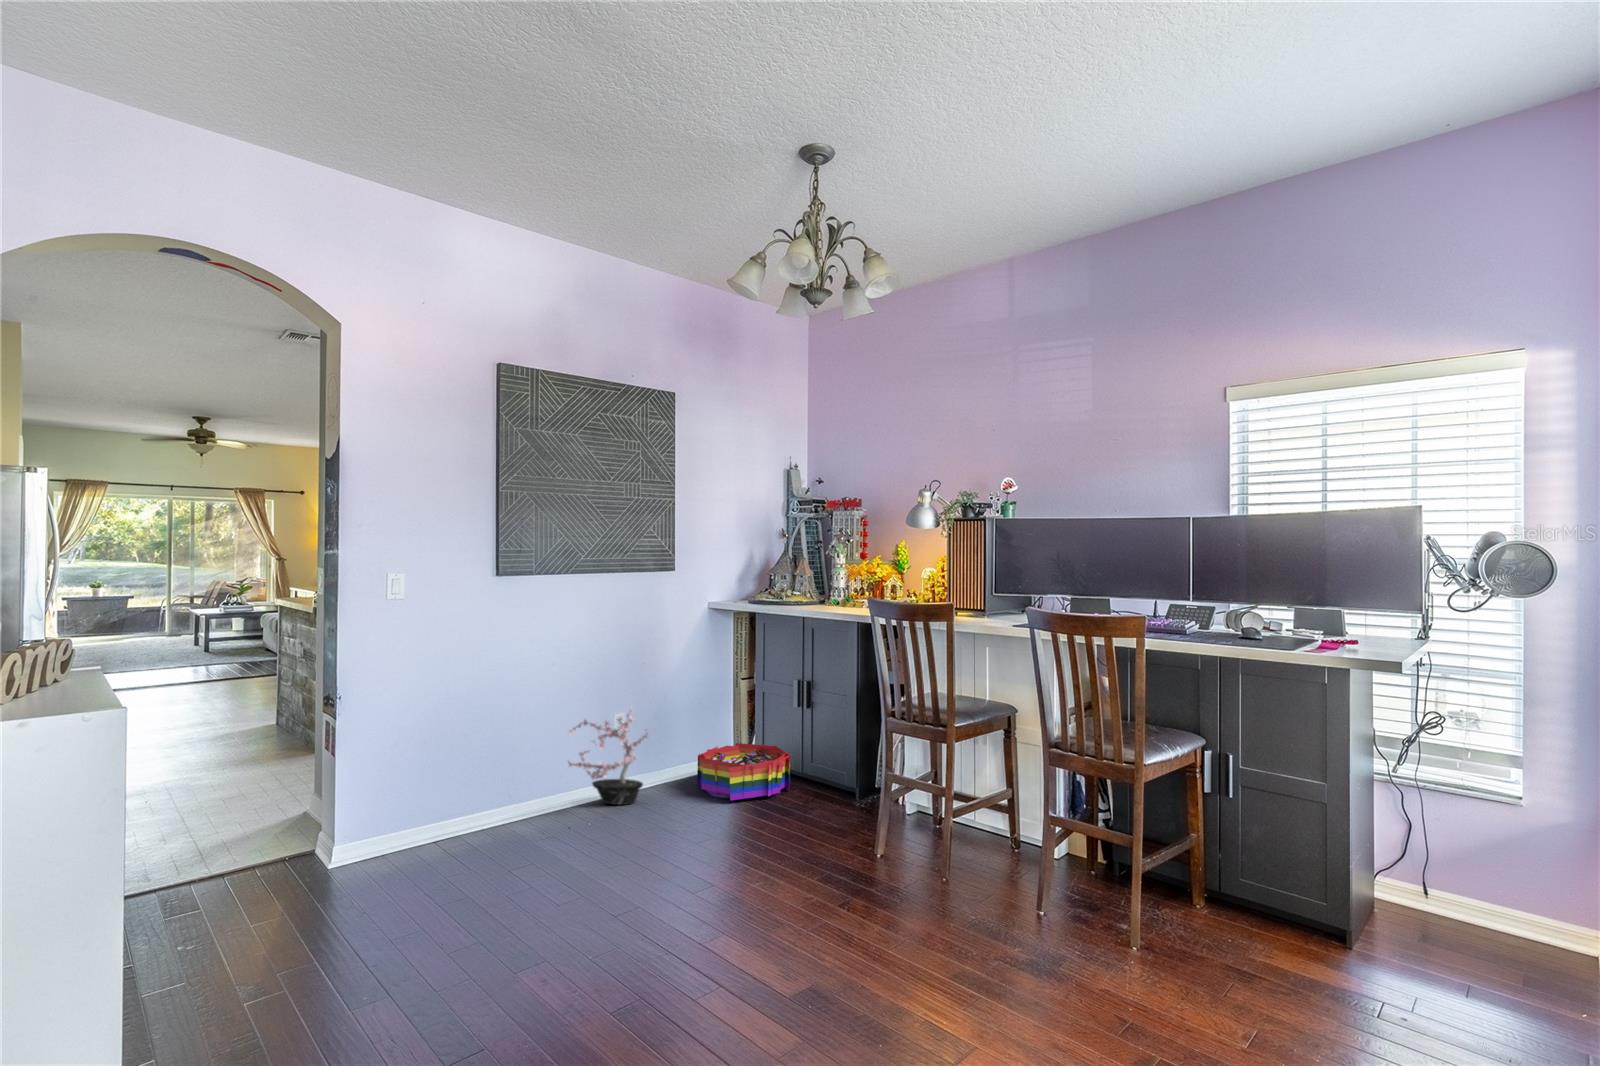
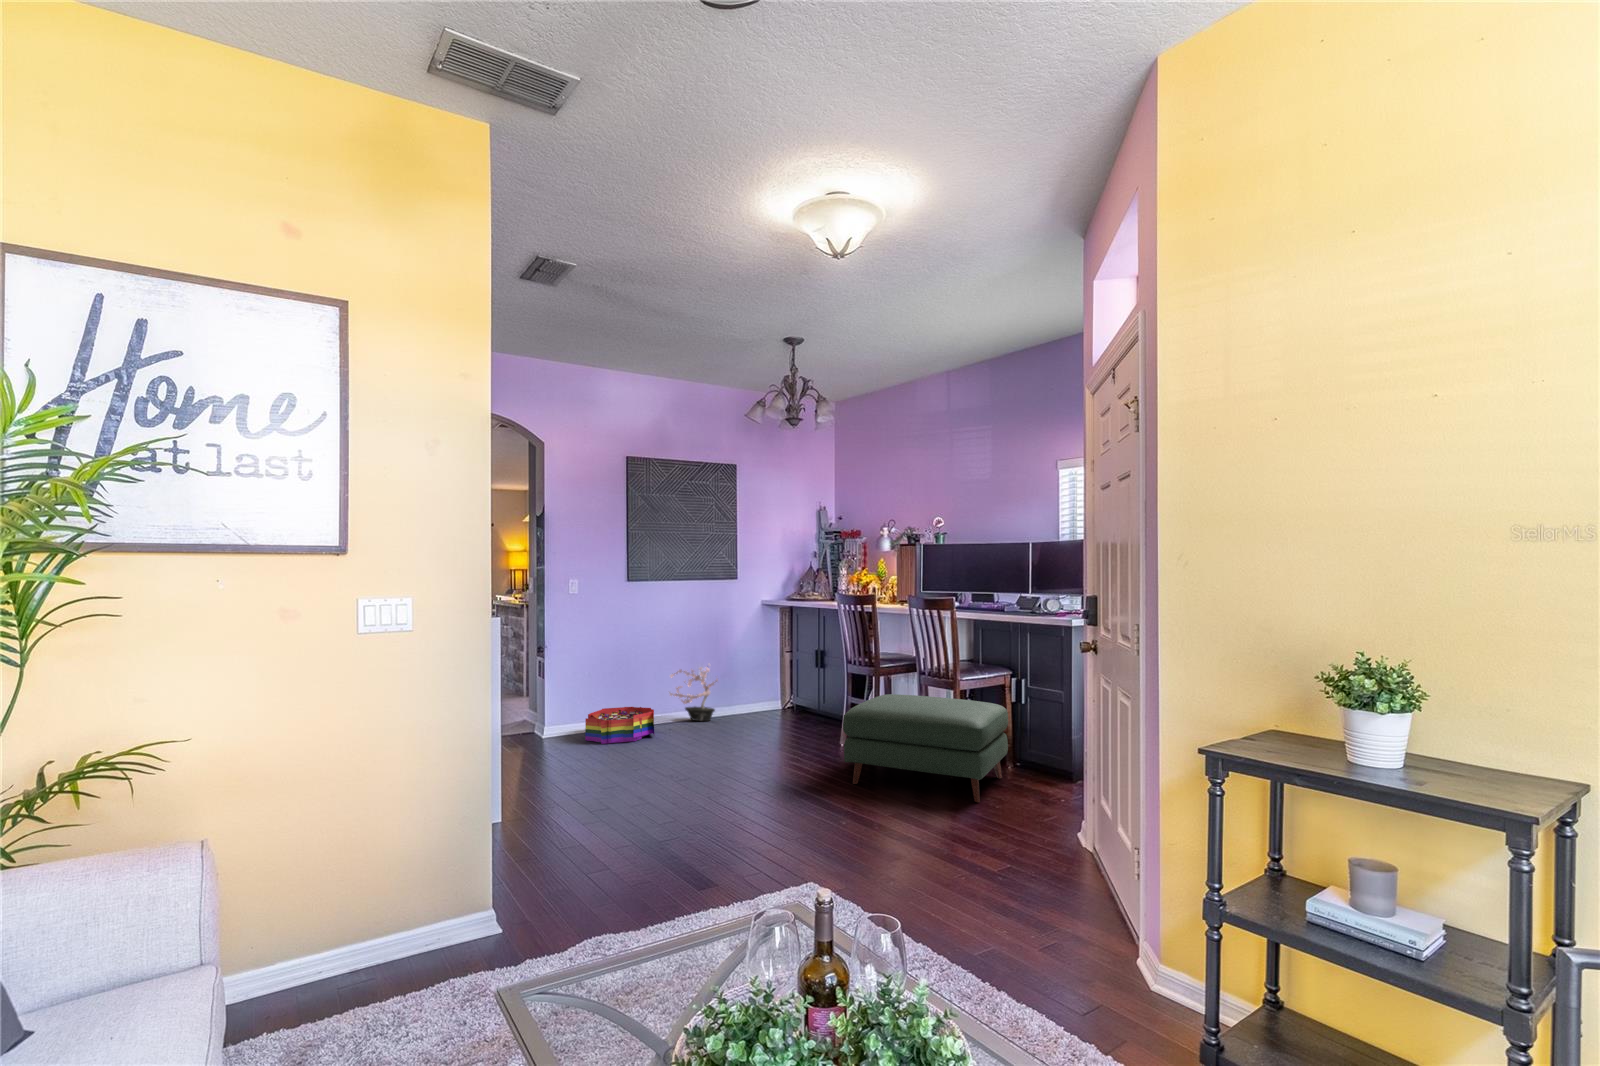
storage bin: present [697,743,790,800] -> present [585,707,654,744]
ottoman: none [942,782,1251,1024] -> present [843,694,1008,802]

